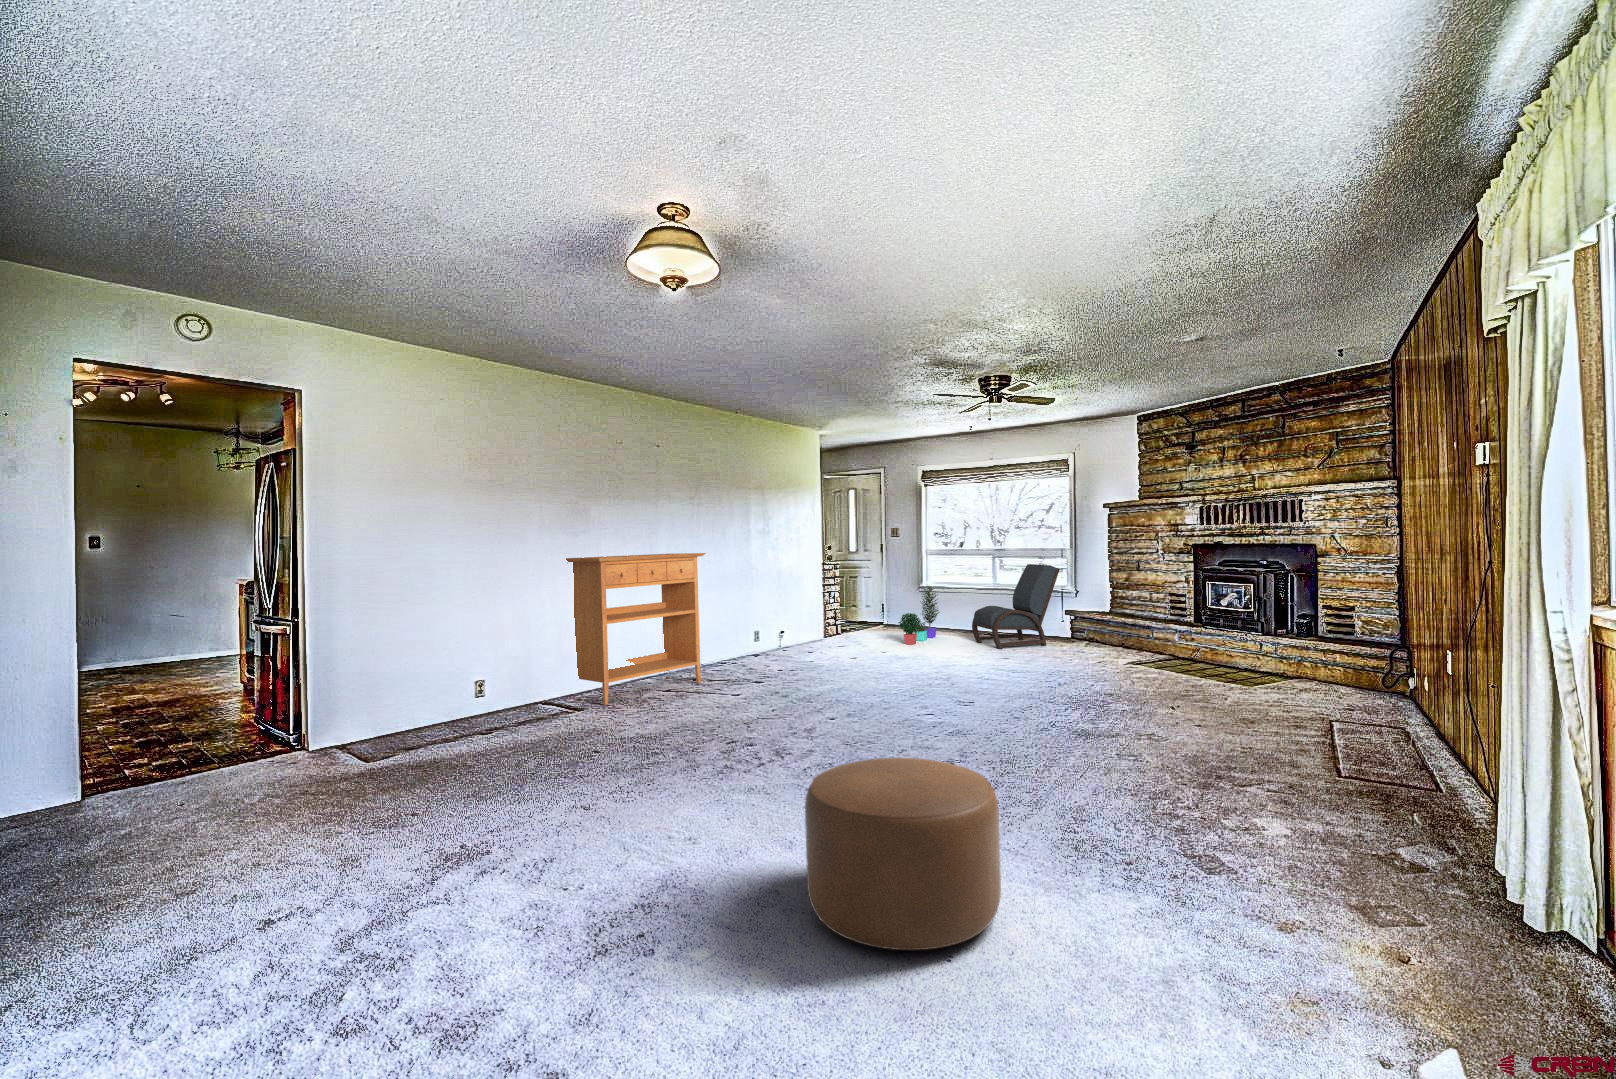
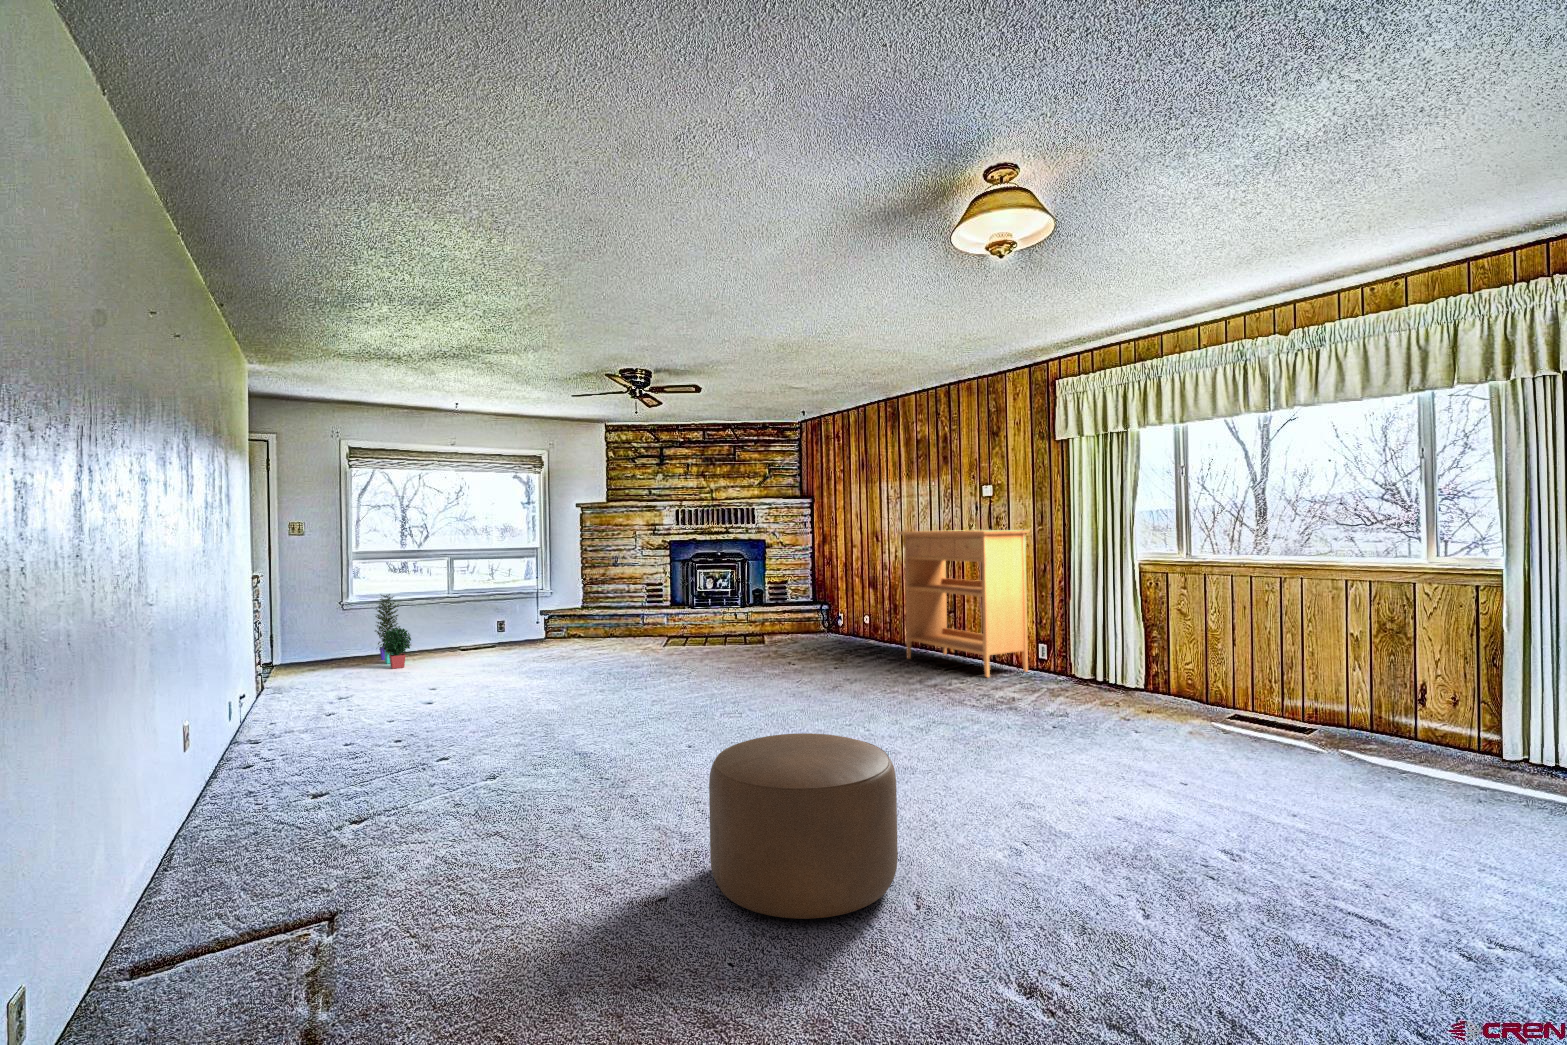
console table: present [566,553,706,705] -> present [898,530,1029,677]
lounge chair: present [972,564,1060,649] -> none [461,563,549,654]
ottoman: present [805,758,1001,950] -> present [709,733,898,919]

